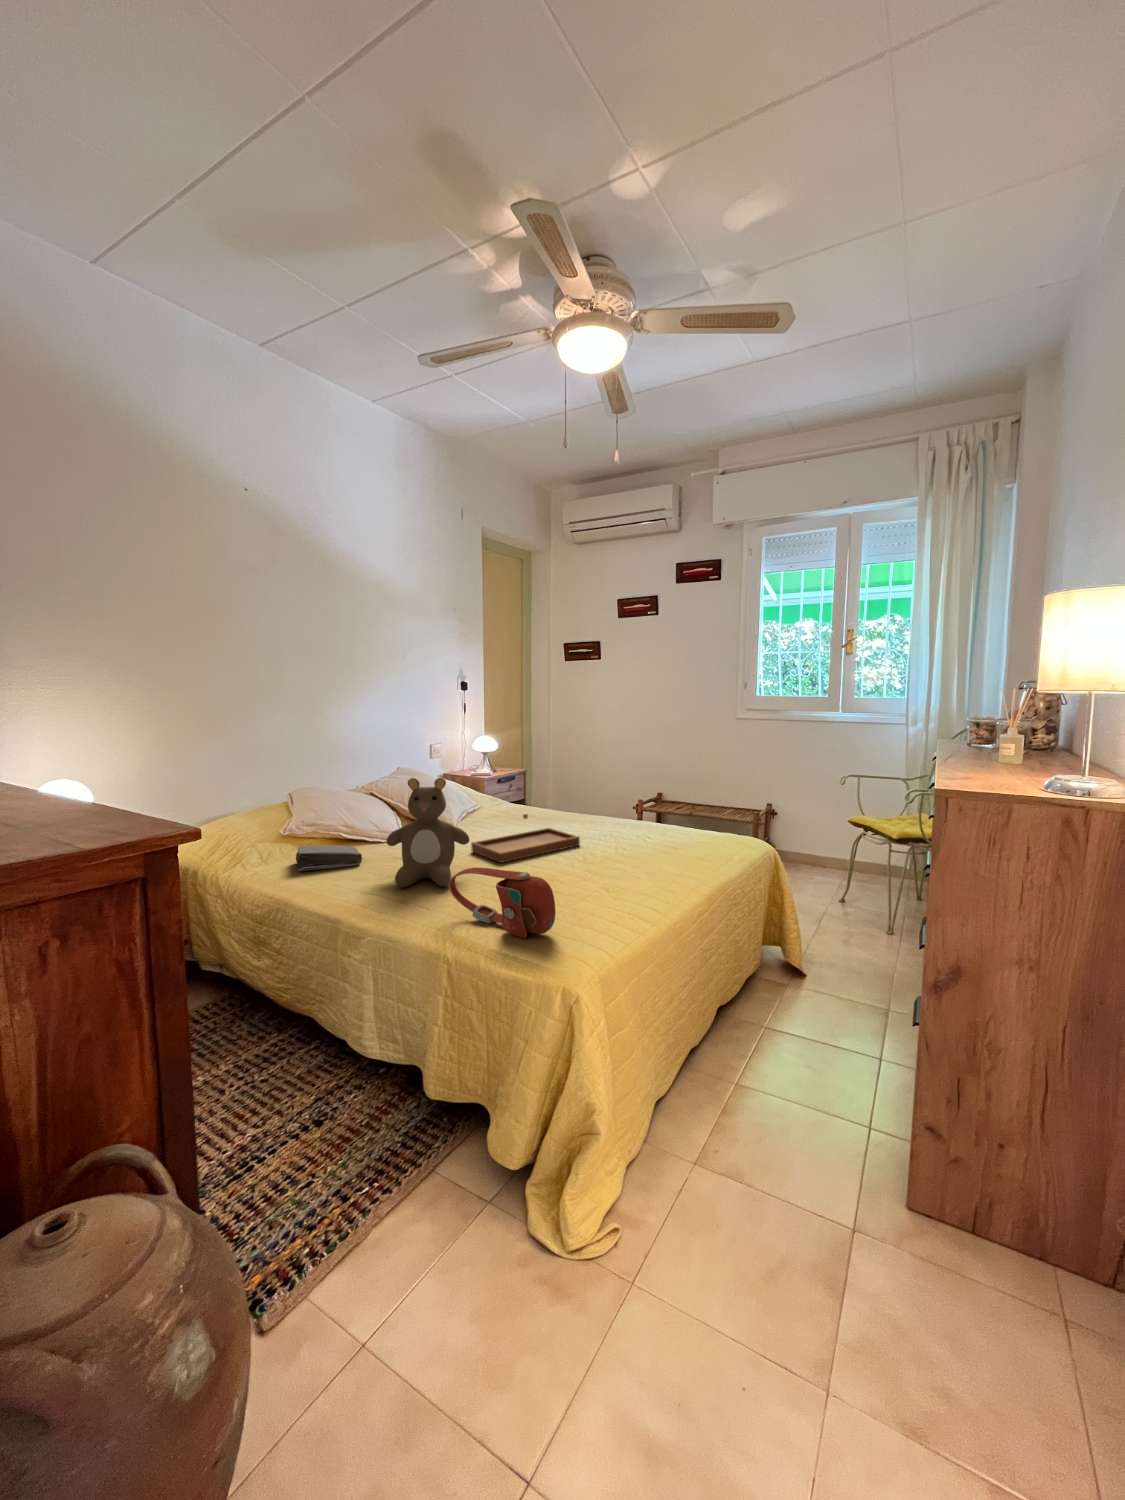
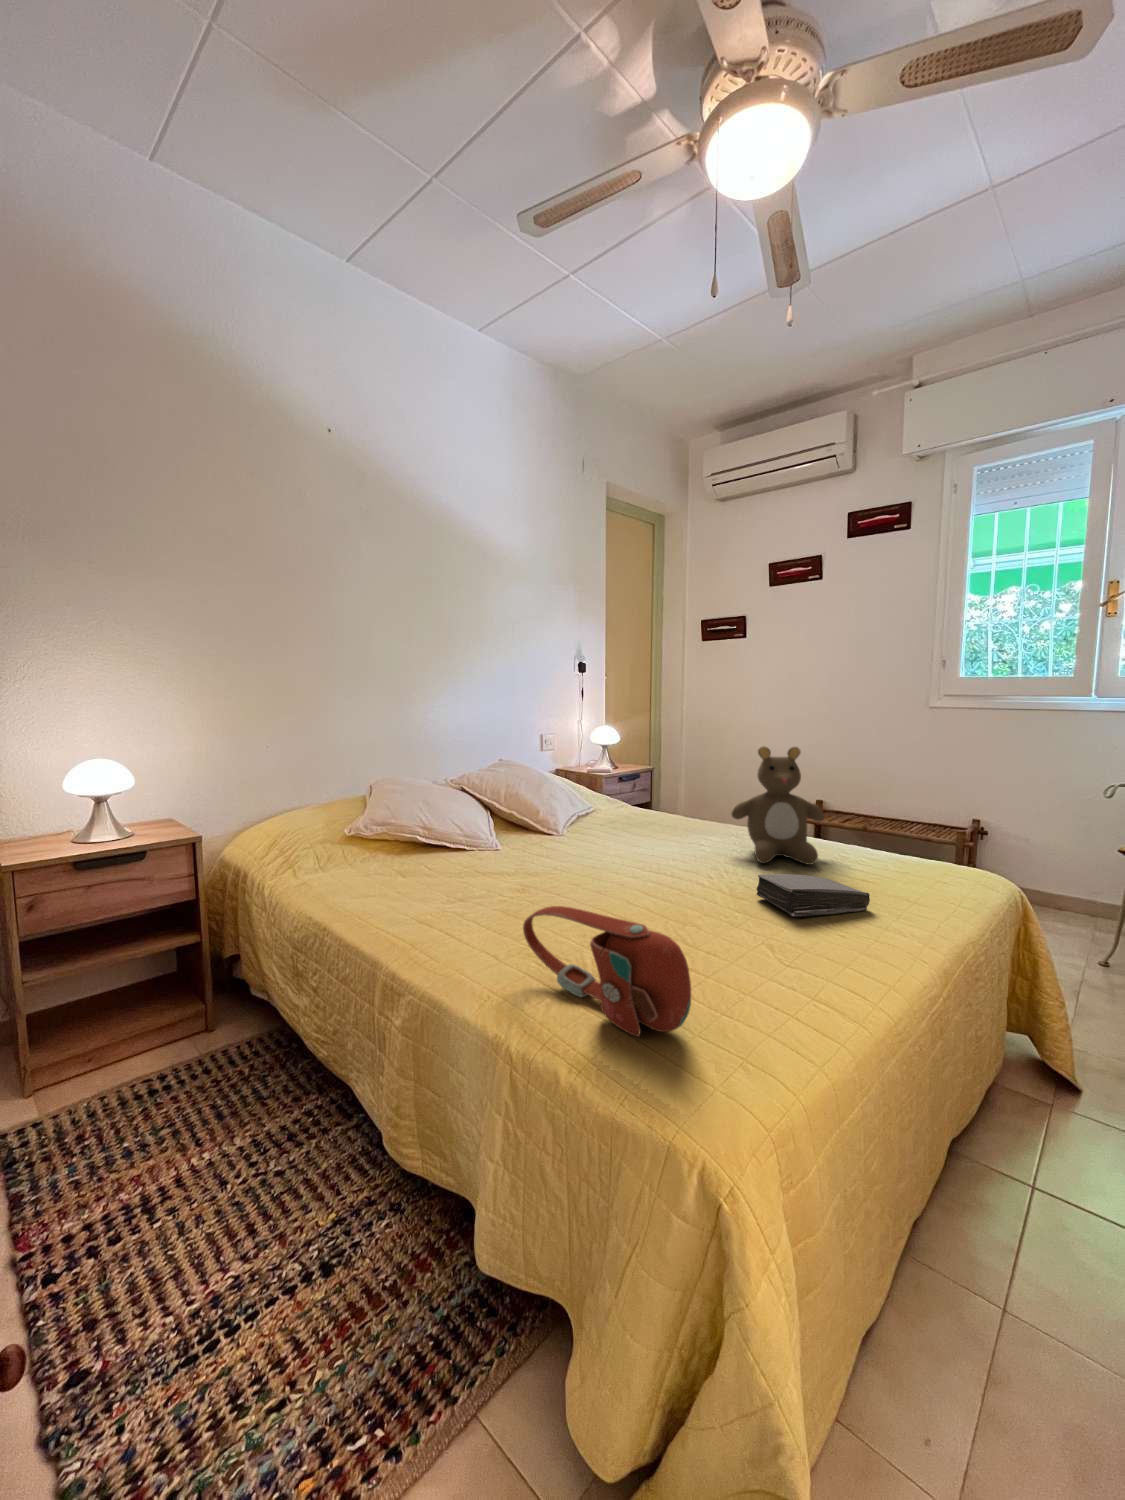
teddy bear: present [386,778,469,887] -> present [732,746,824,865]
tray: present [471,814,580,863] -> none [574,821,724,889]
book: present [296,845,362,871] -> present [757,874,870,917]

